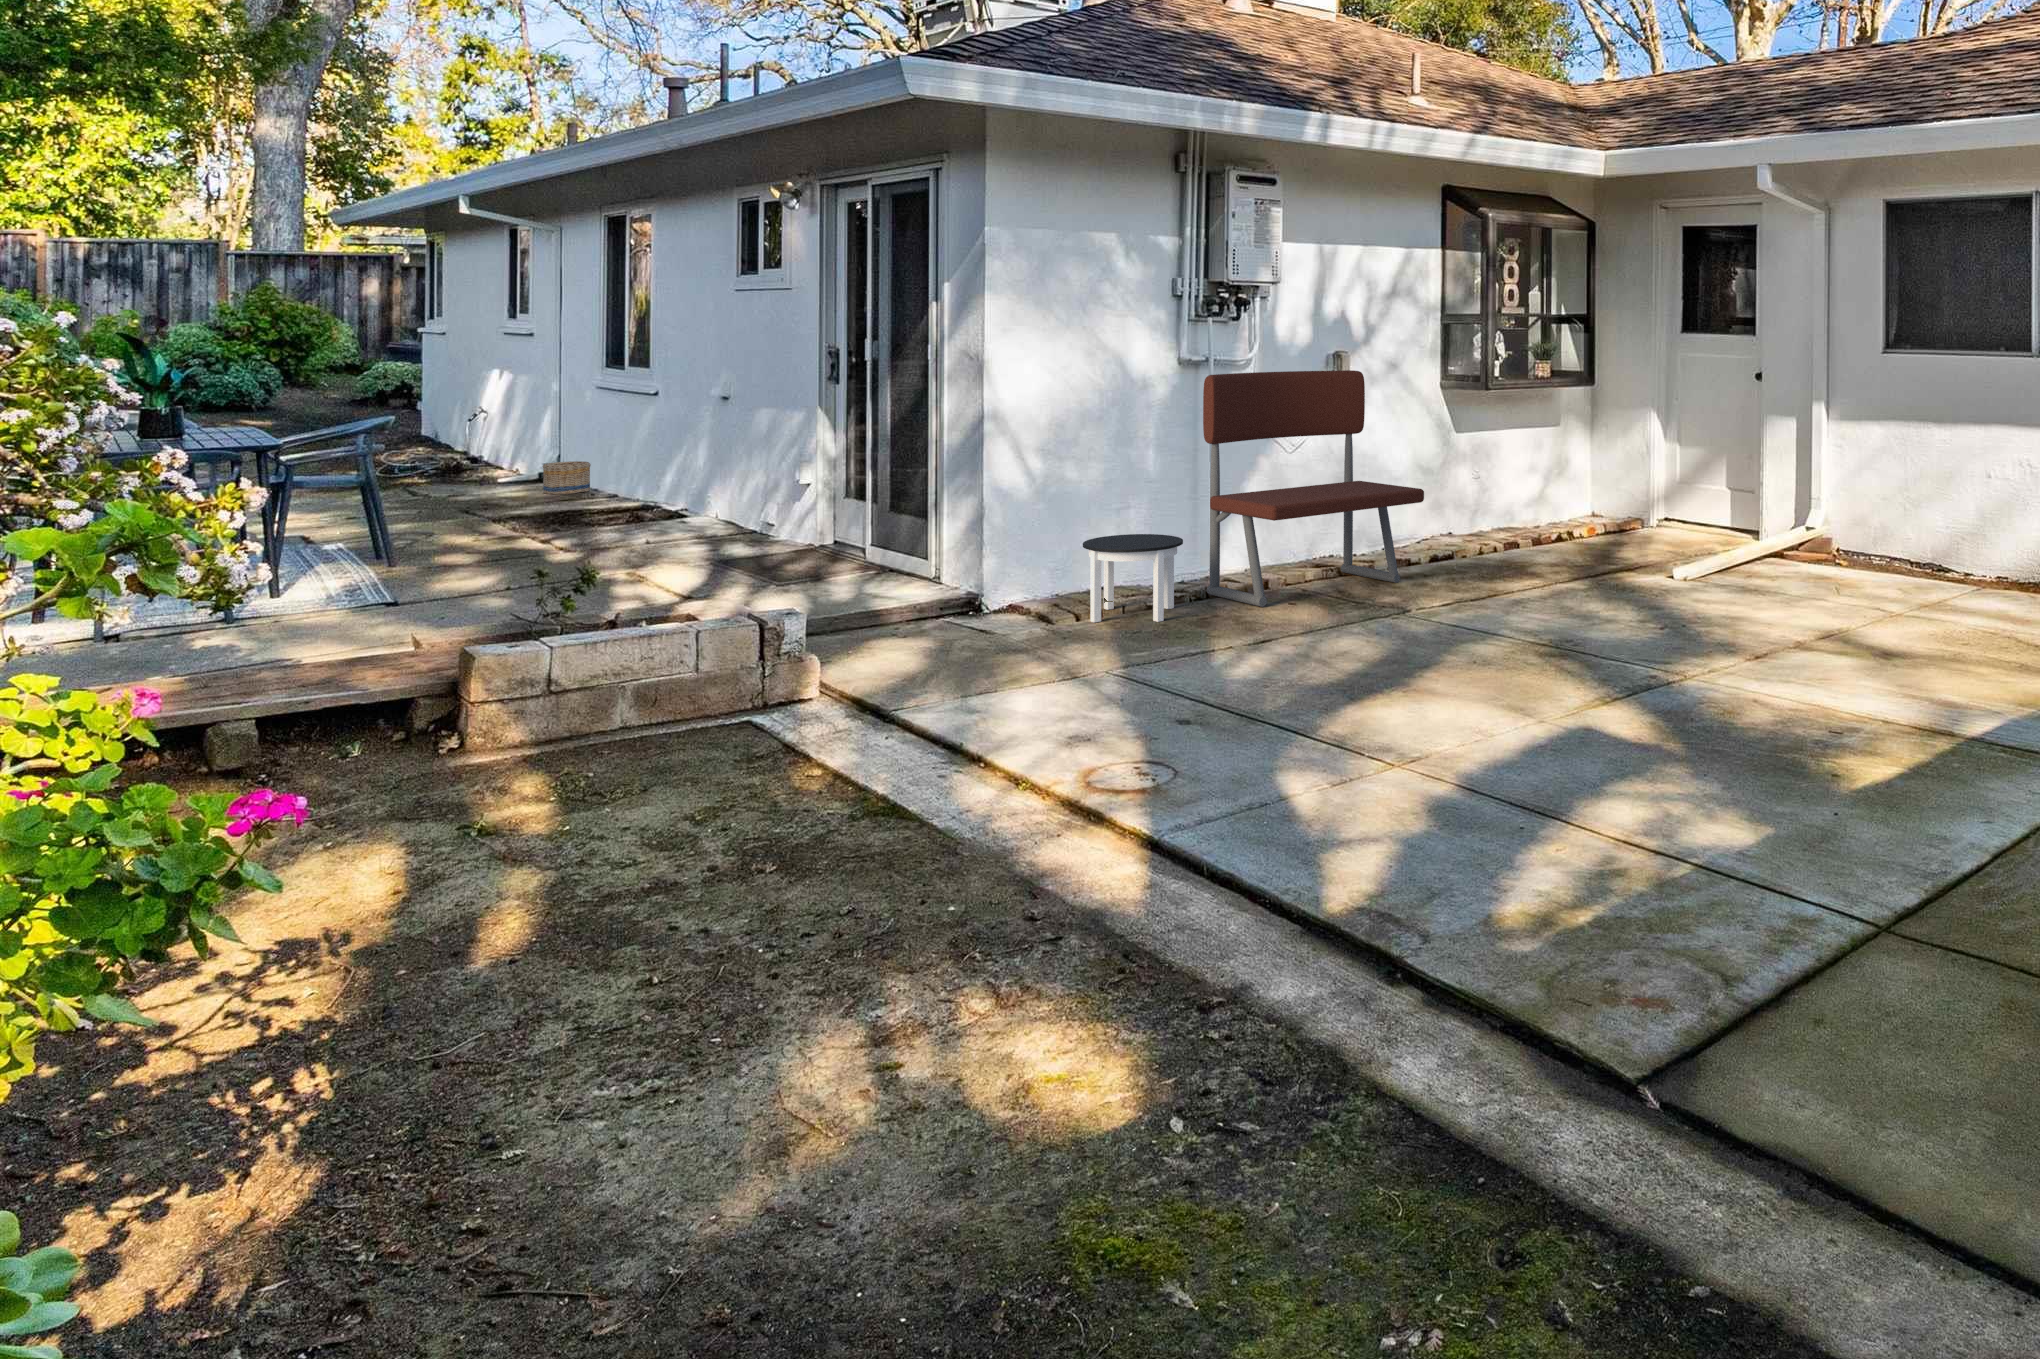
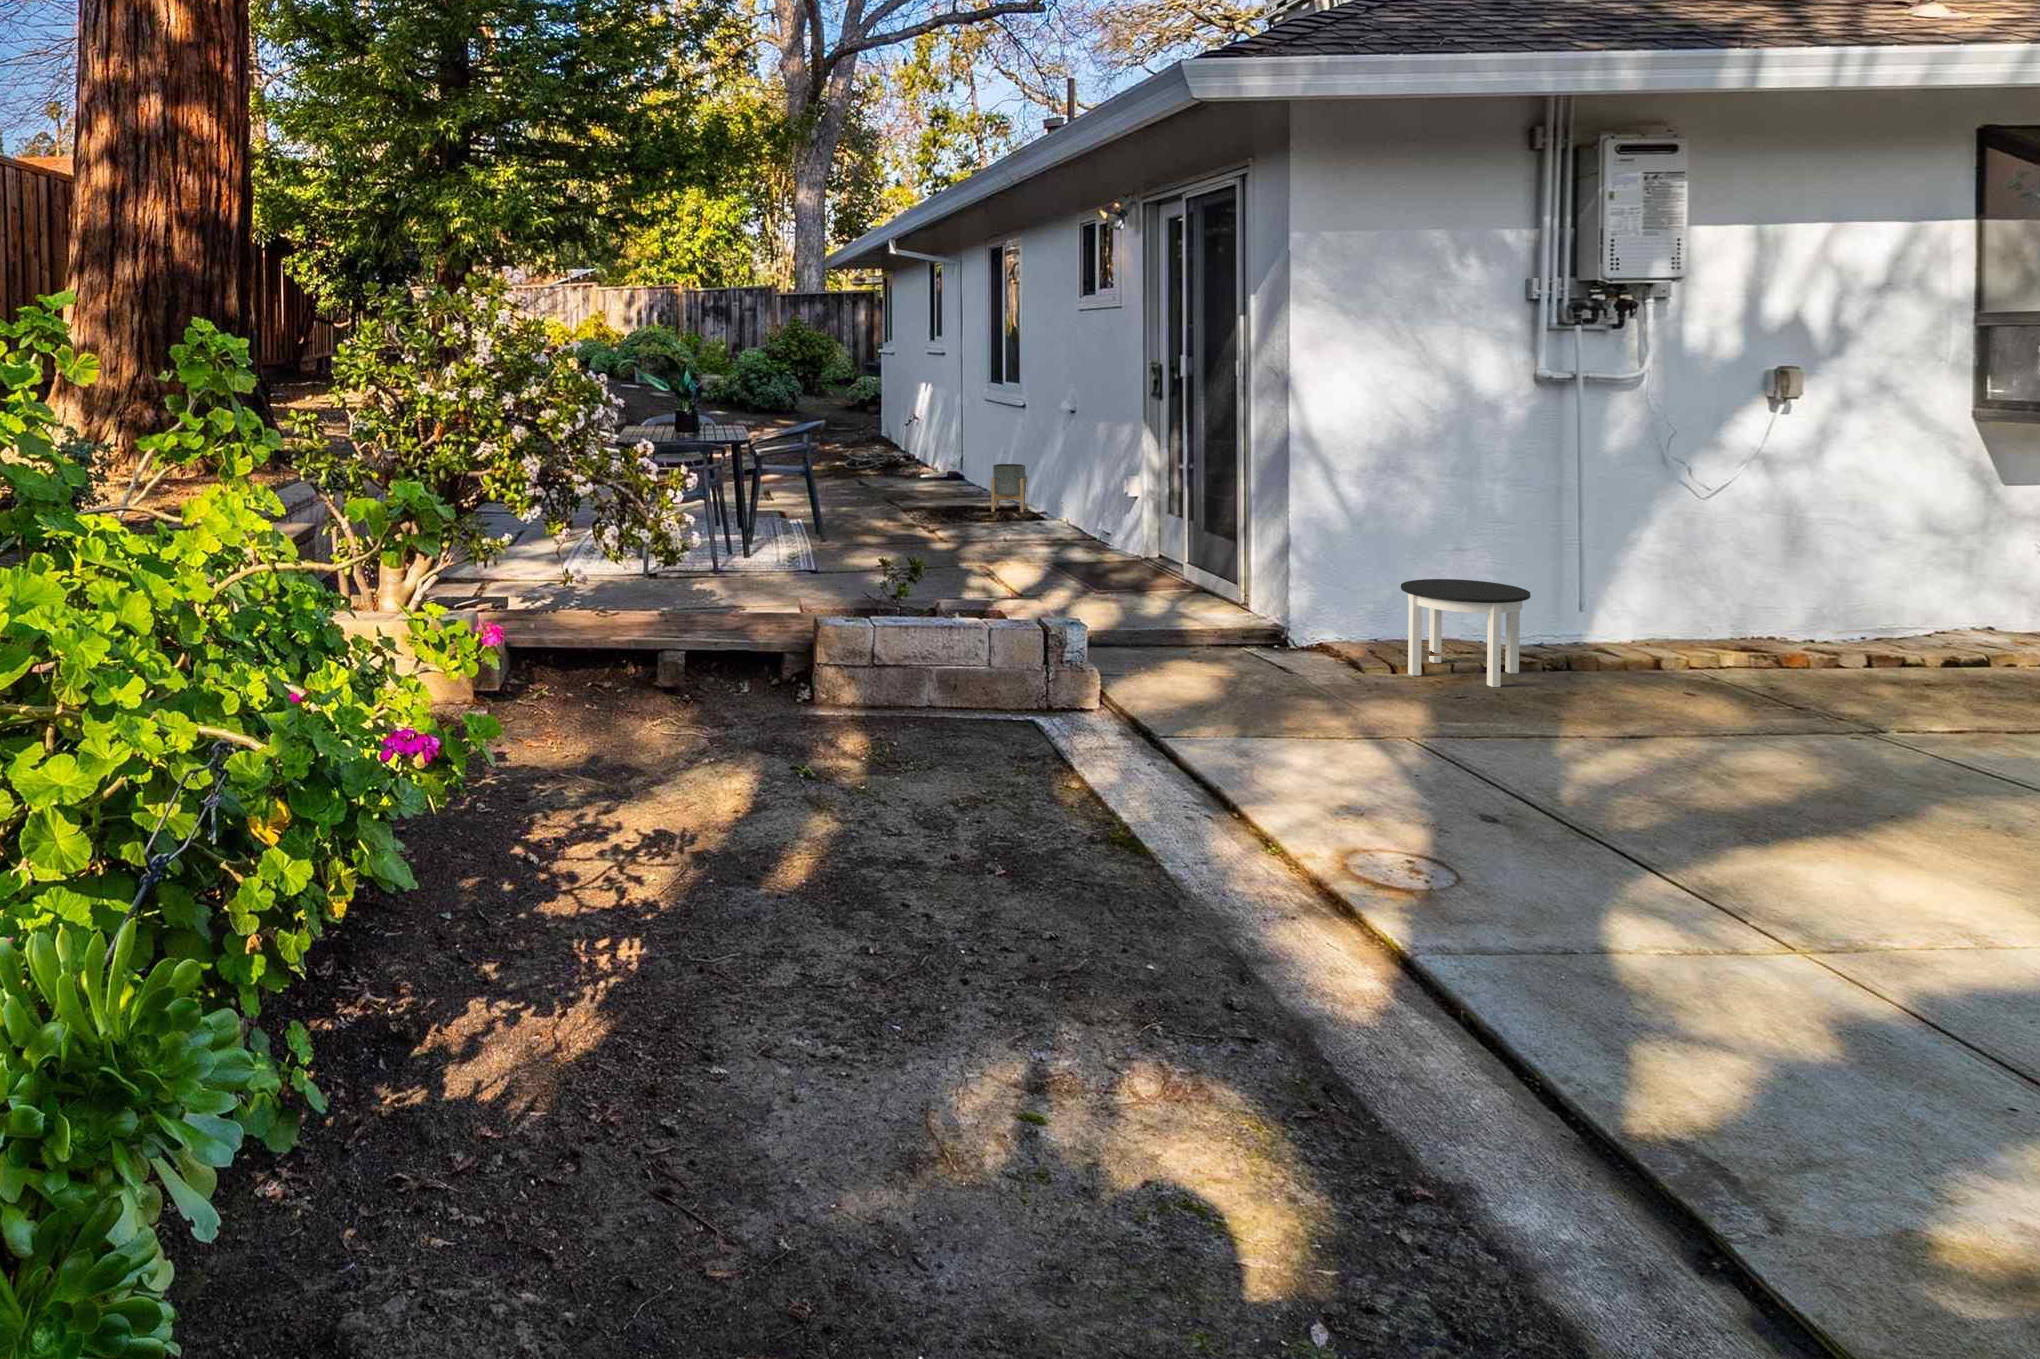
bench: present [1203,370,1424,607] -> none [1565,392,1927,690]
planter: none [616,460,662,516] -> present [991,464,1028,513]
basket: present [542,461,591,494] -> none [946,462,981,489]

